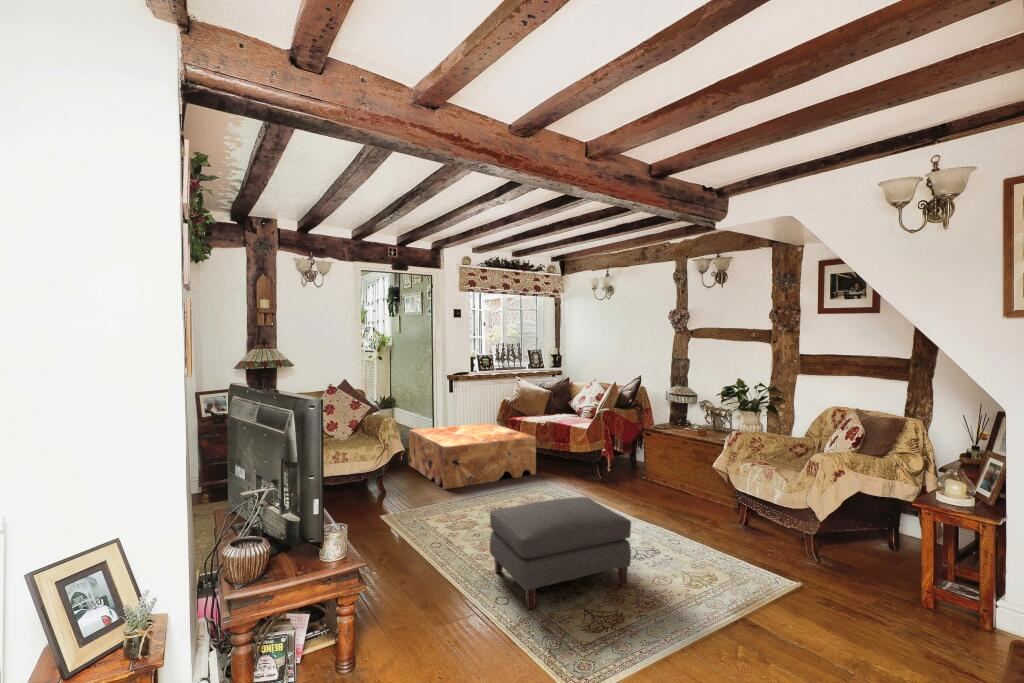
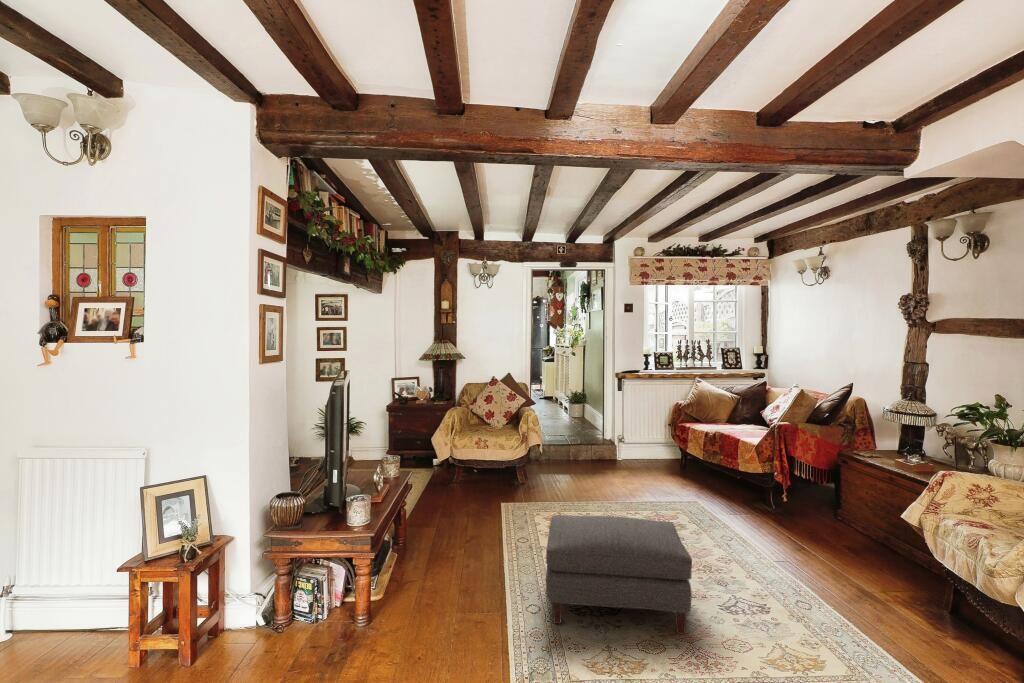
coffee table: present [409,423,536,489] -> none [572,425,696,491]

